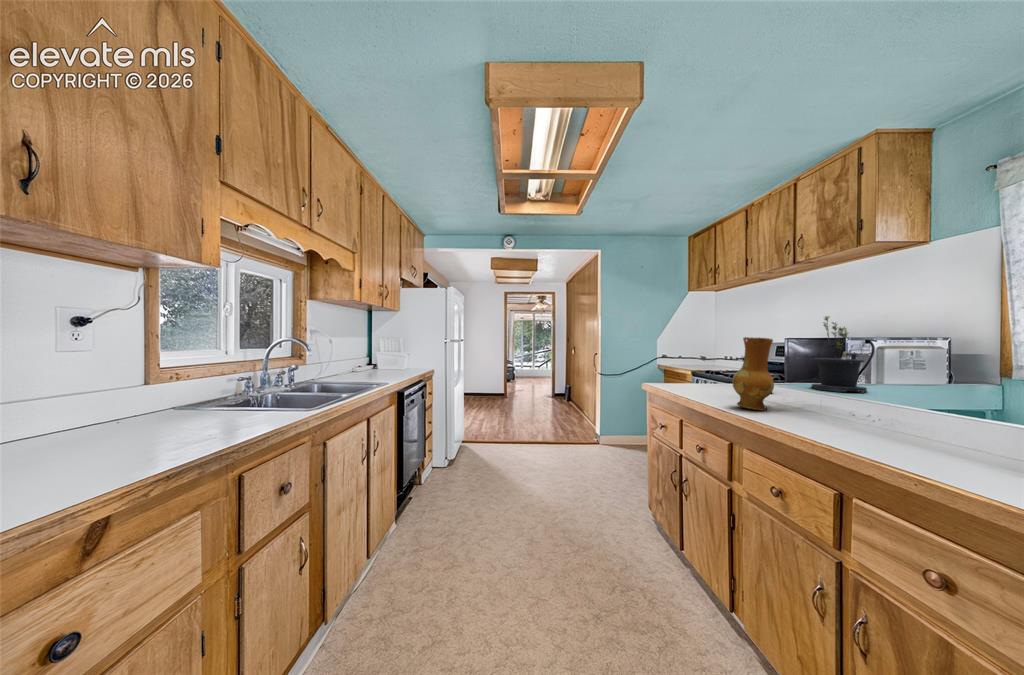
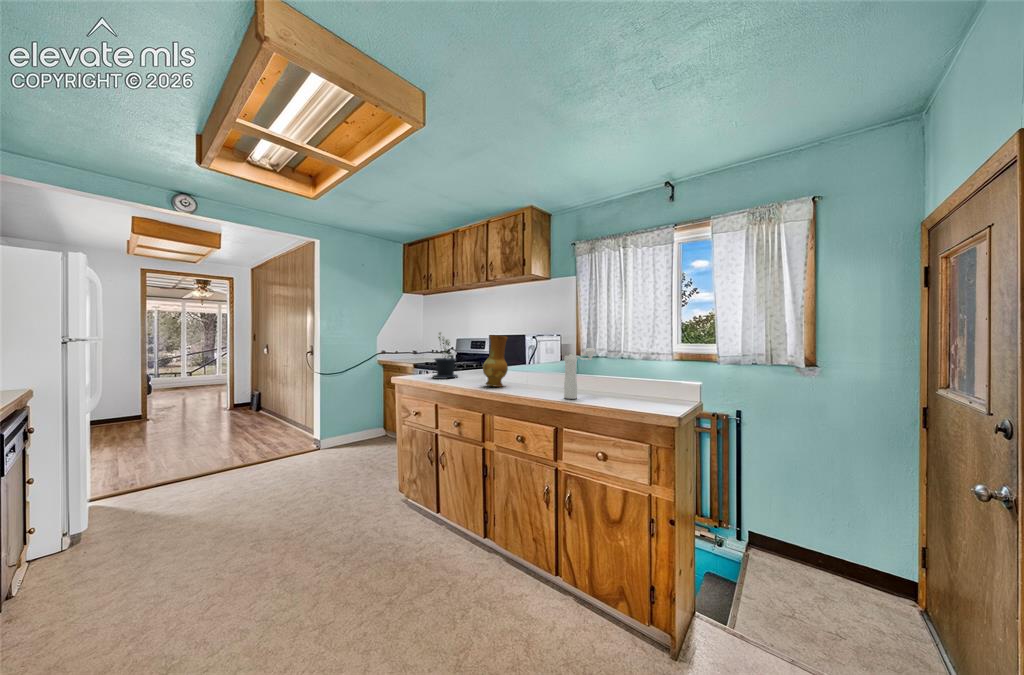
potted plant: present [811,316,867,393] -> present [433,333,458,379]
pepper mill: none [853,360,944,450] -> present [564,348,595,399]

